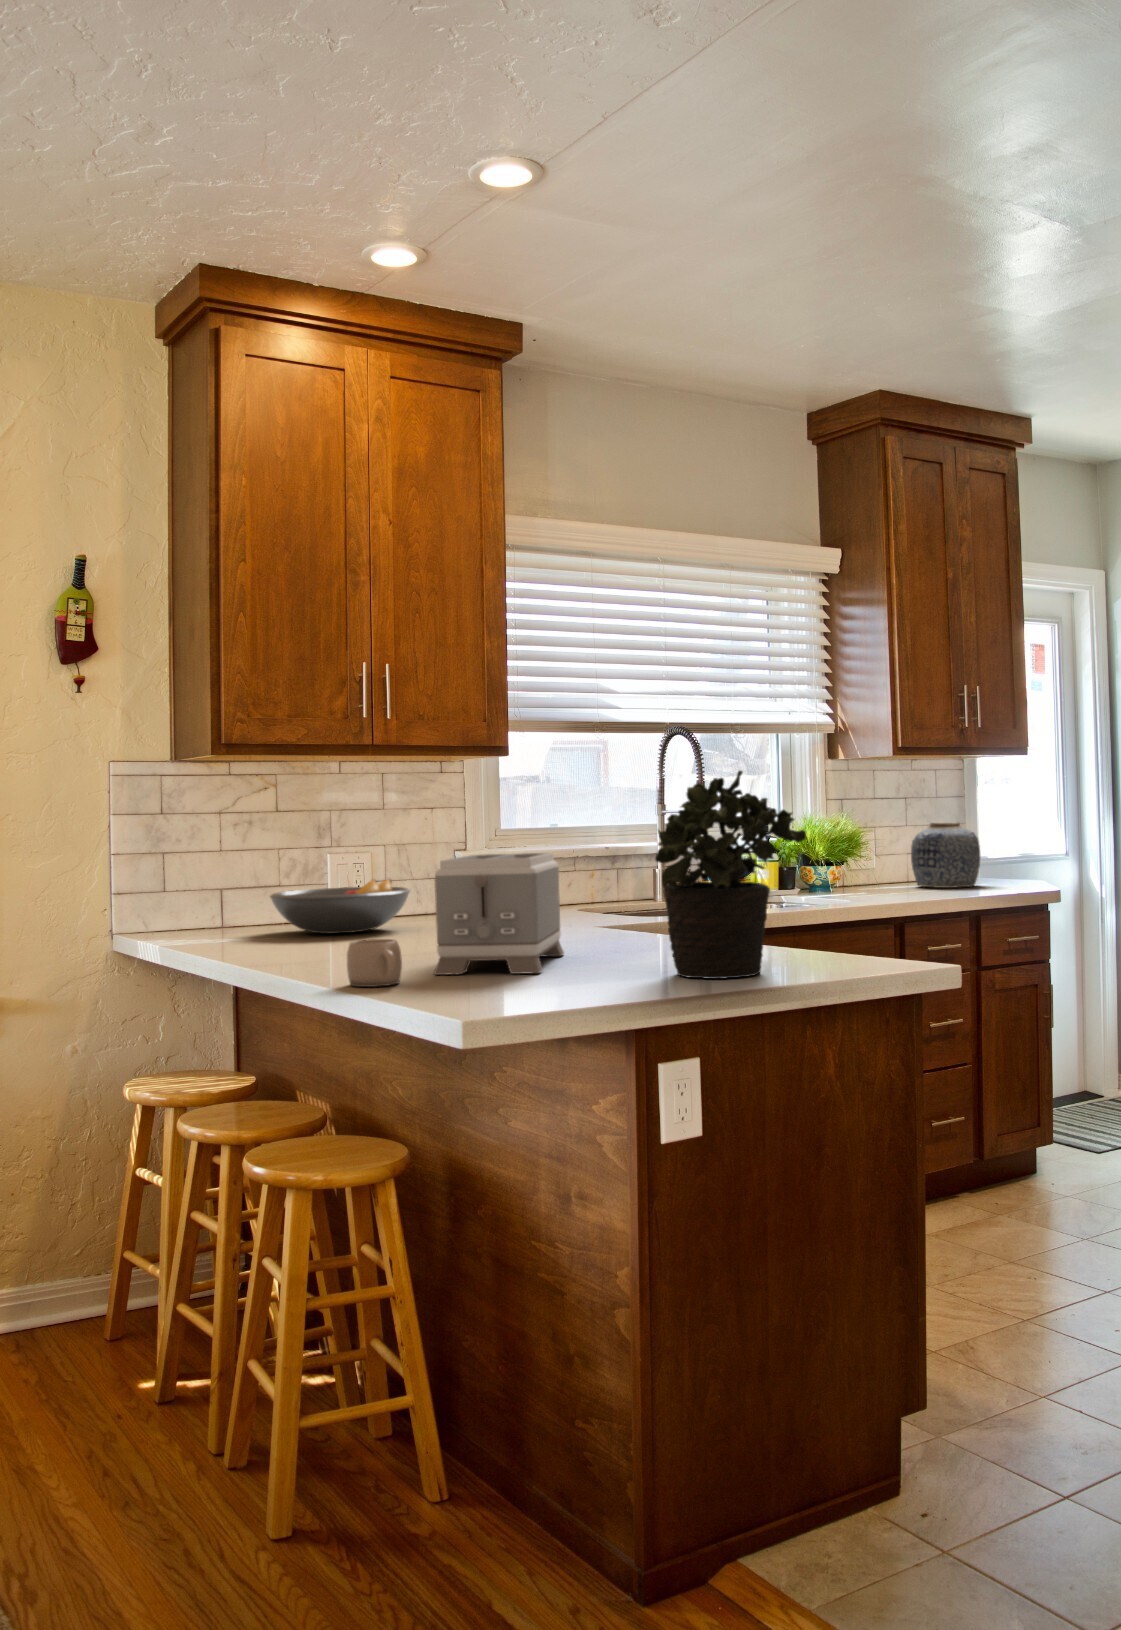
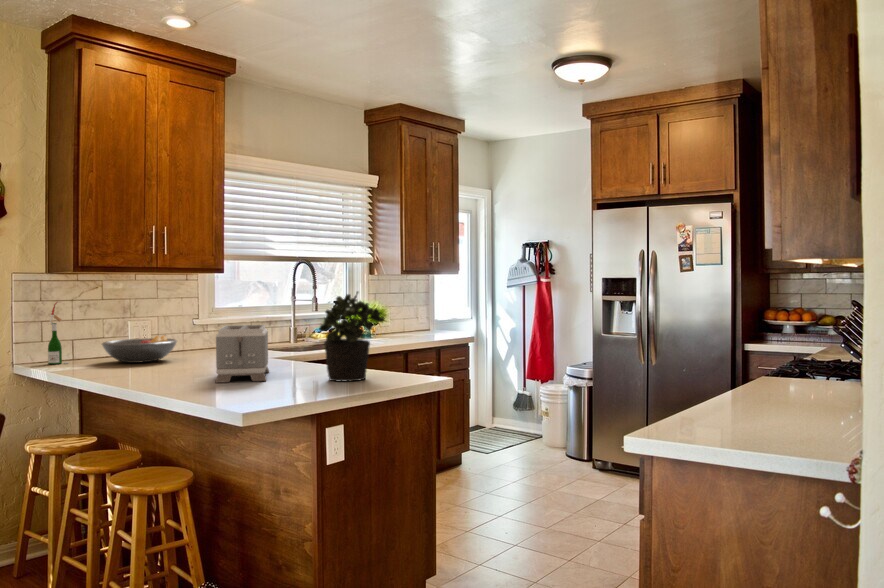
wine bottle: none [181,815,217,934] -> present [48,302,68,364]
vase: present [911,822,980,888] -> none [408,305,439,336]
mug: present [347,939,402,987] -> none [177,367,204,389]

